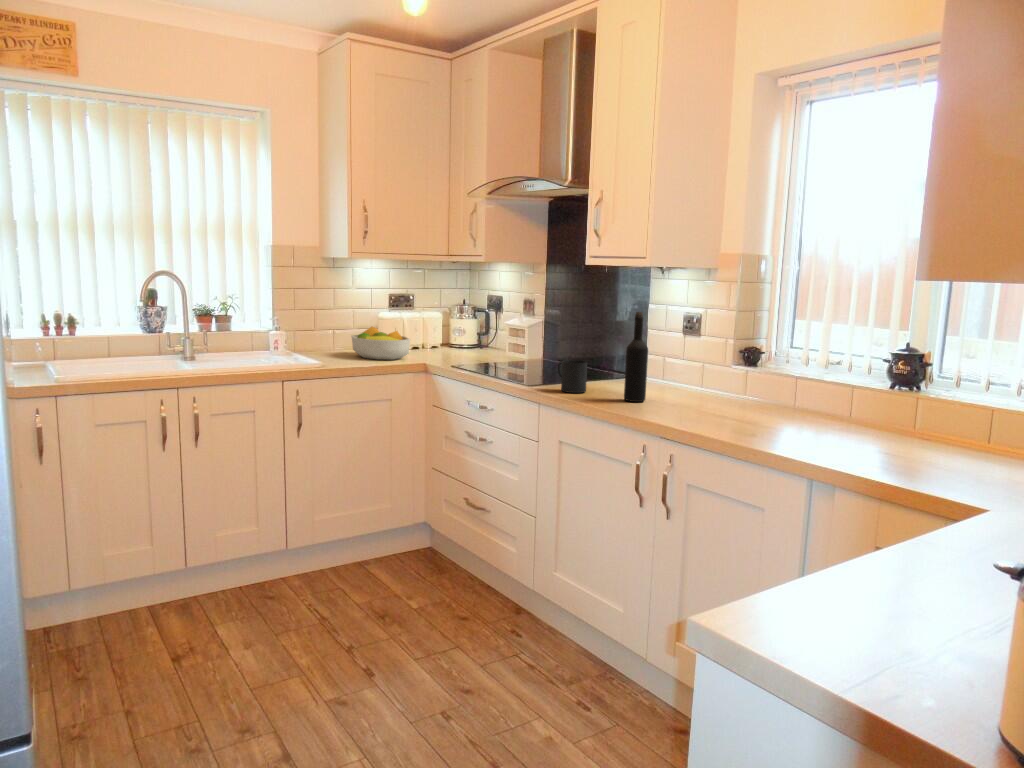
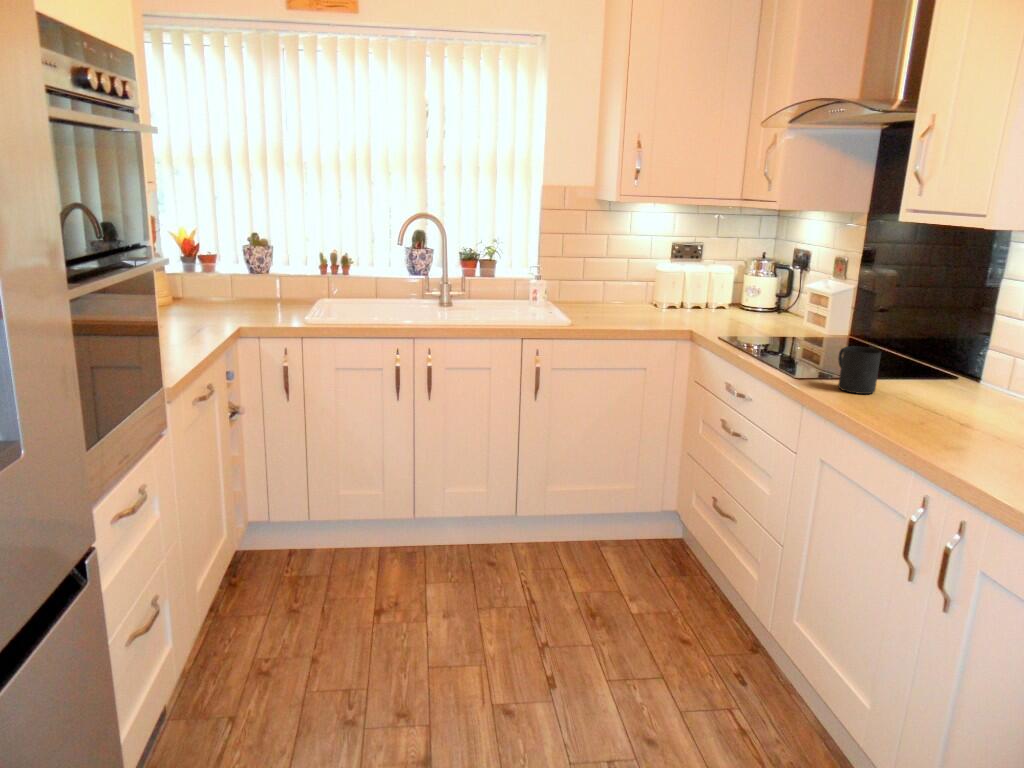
wine bottle: present [624,312,648,402] -> none [925,288,973,420]
fruit bowl: present [352,327,410,360] -> none [619,280,682,321]

